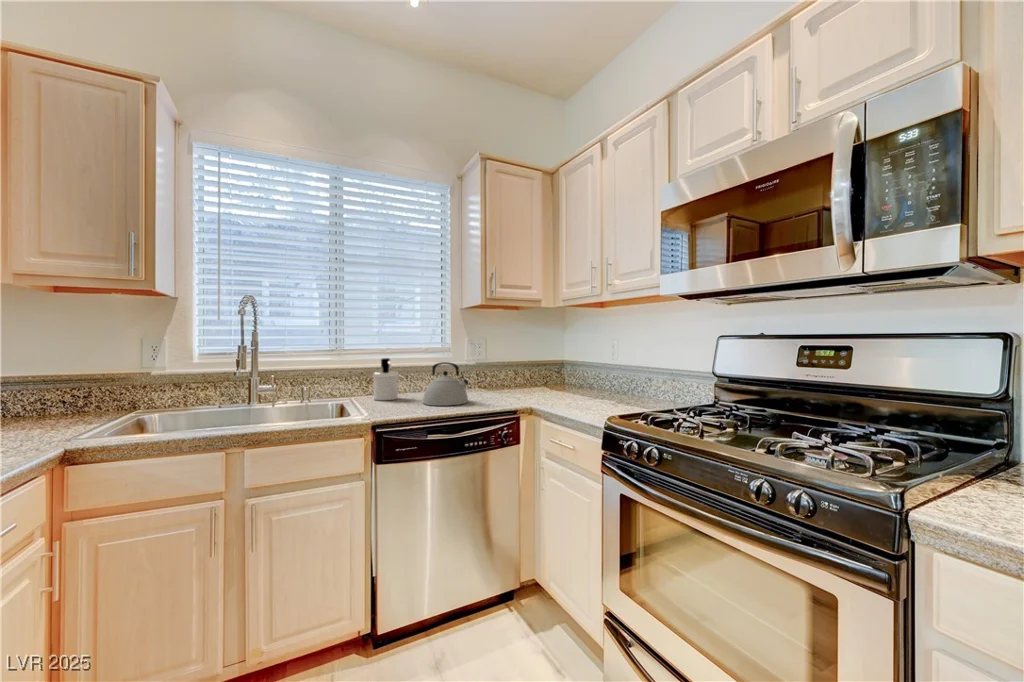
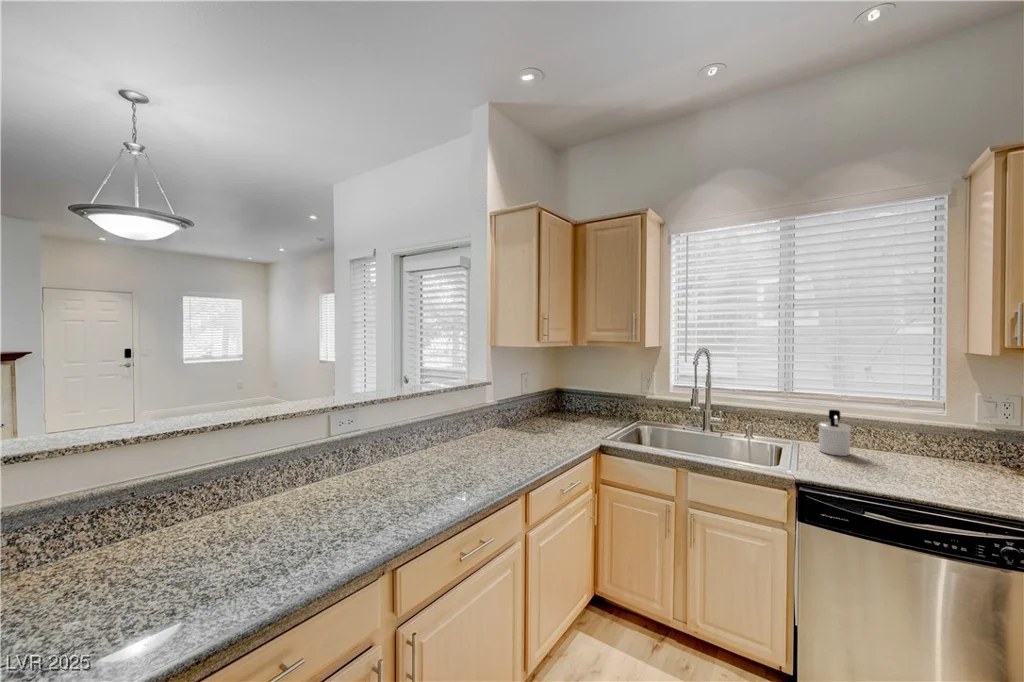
kettle: present [423,362,468,406] -> none [877,429,953,488]

